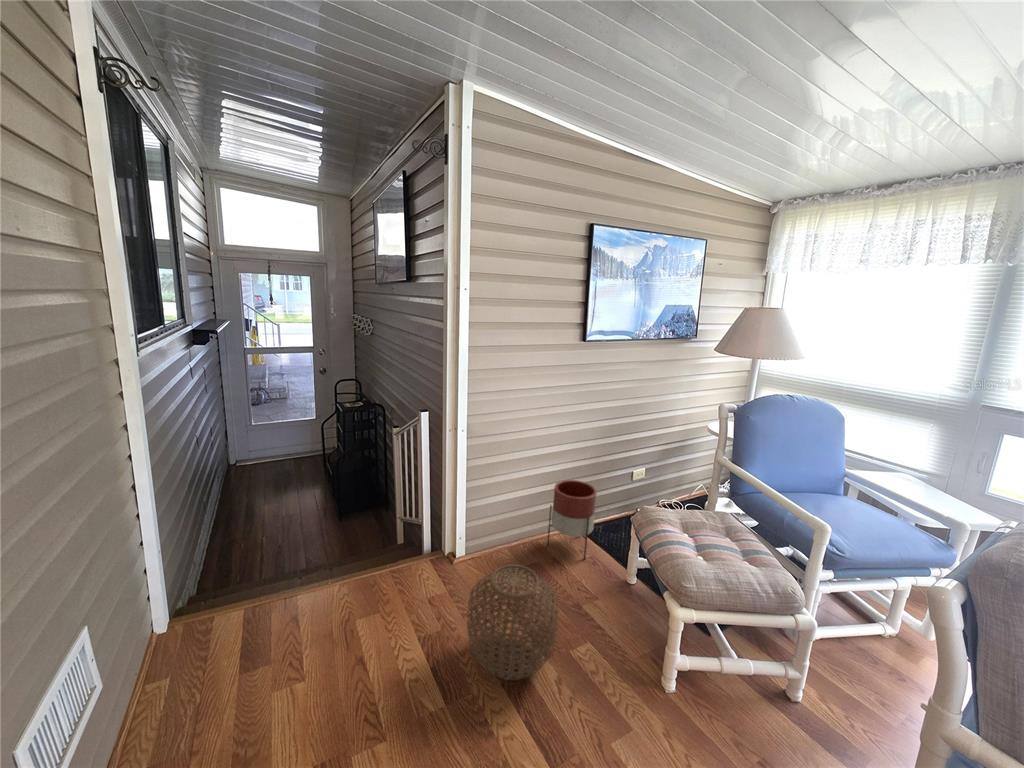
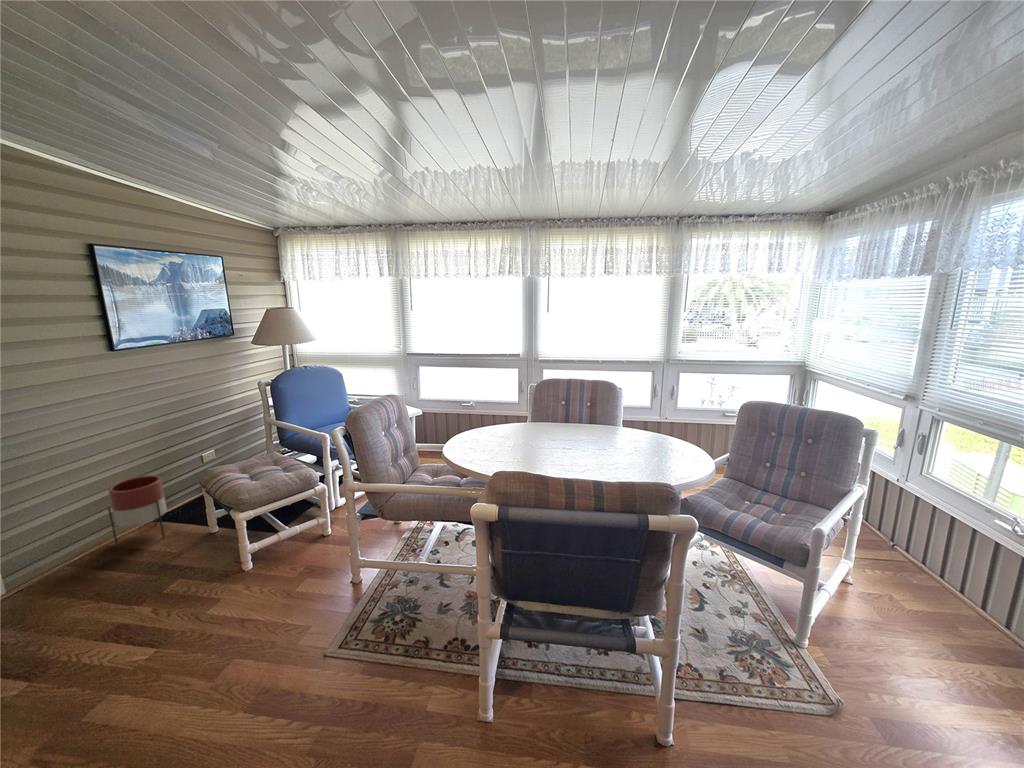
woven basket: present [467,564,558,680] -> none [16,550,137,650]

